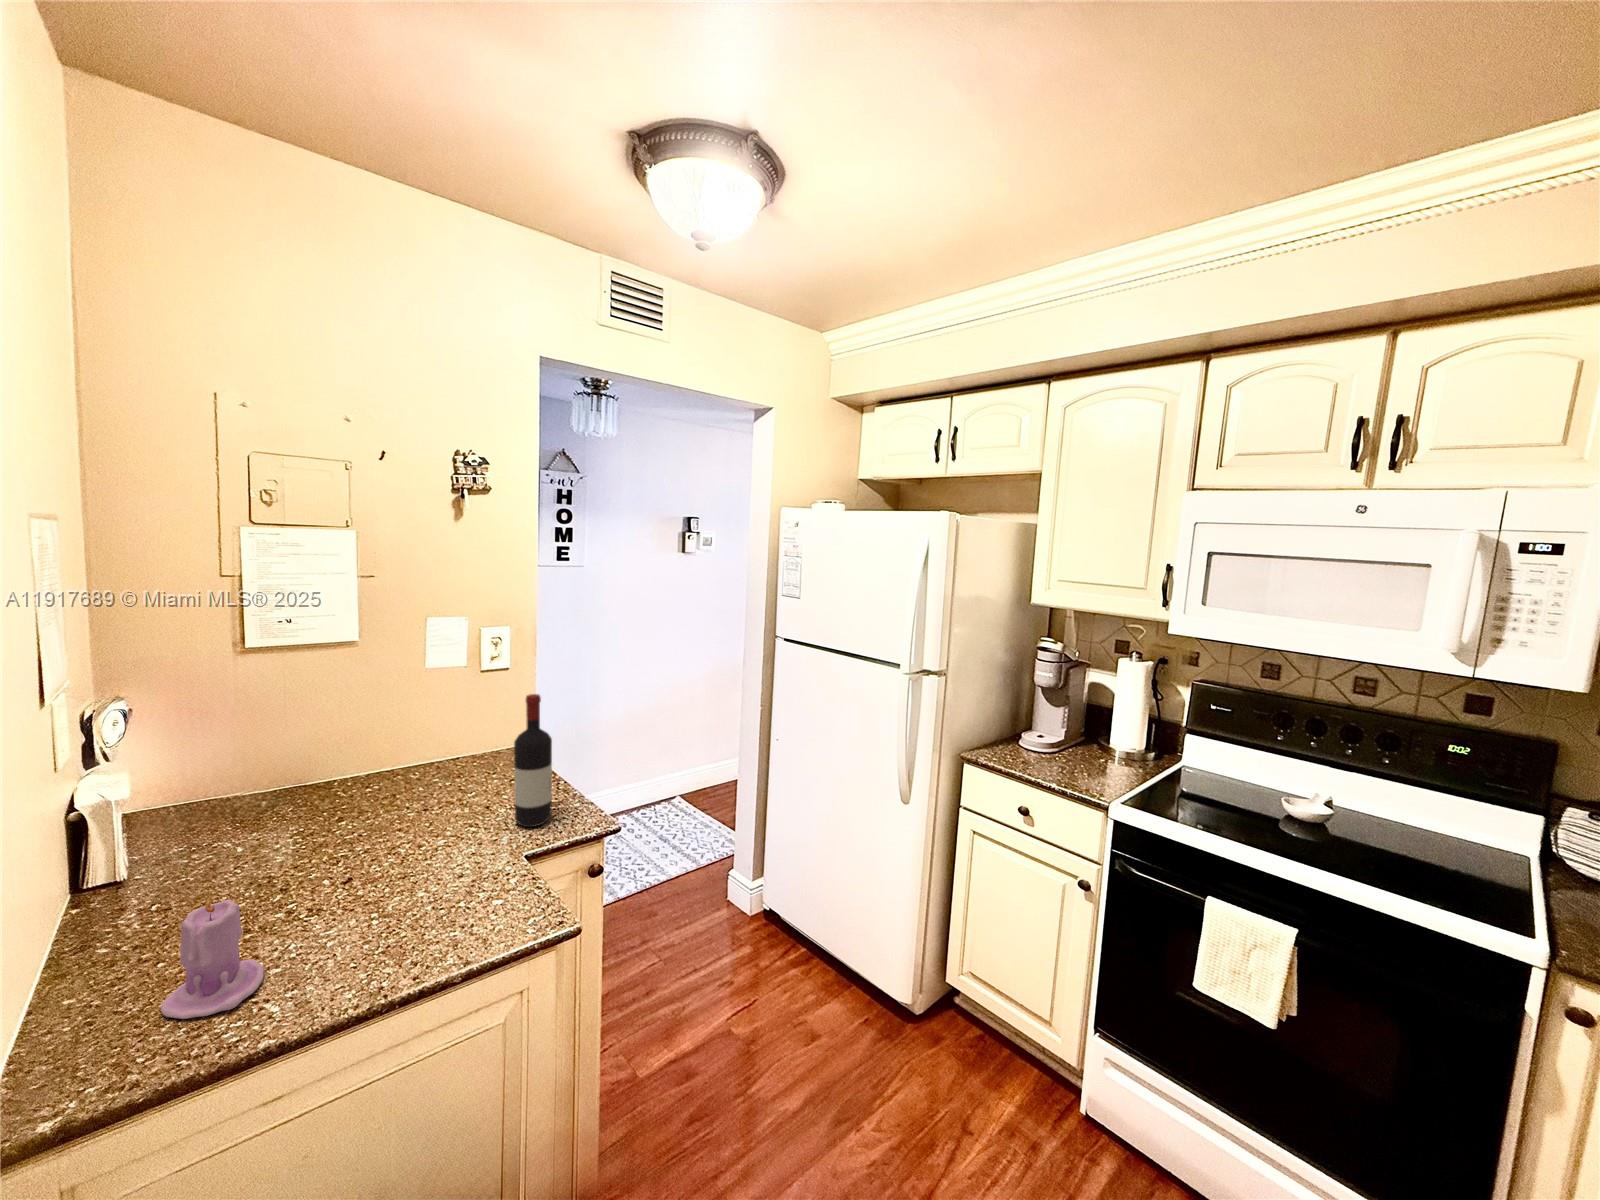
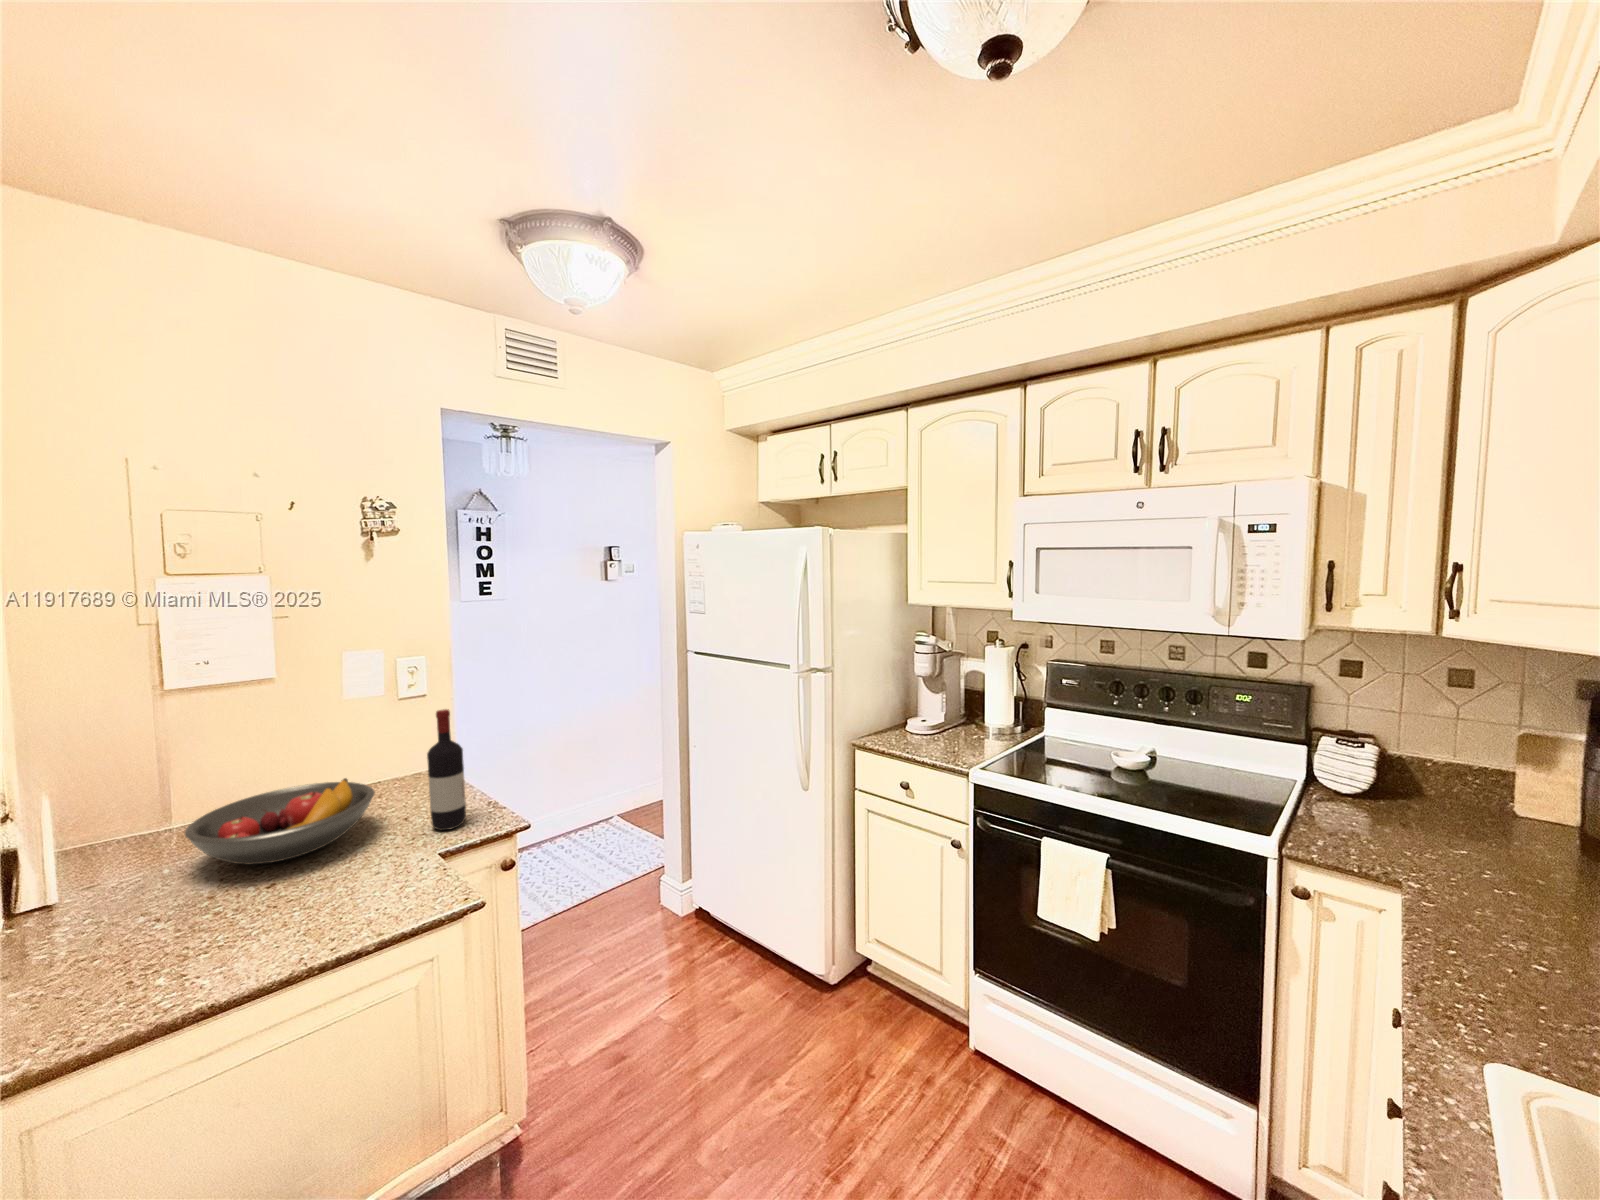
fruit bowl: none [259,760,457,853] -> present [185,778,375,864]
candle: present [161,896,264,1019] -> none [98,891,193,998]

